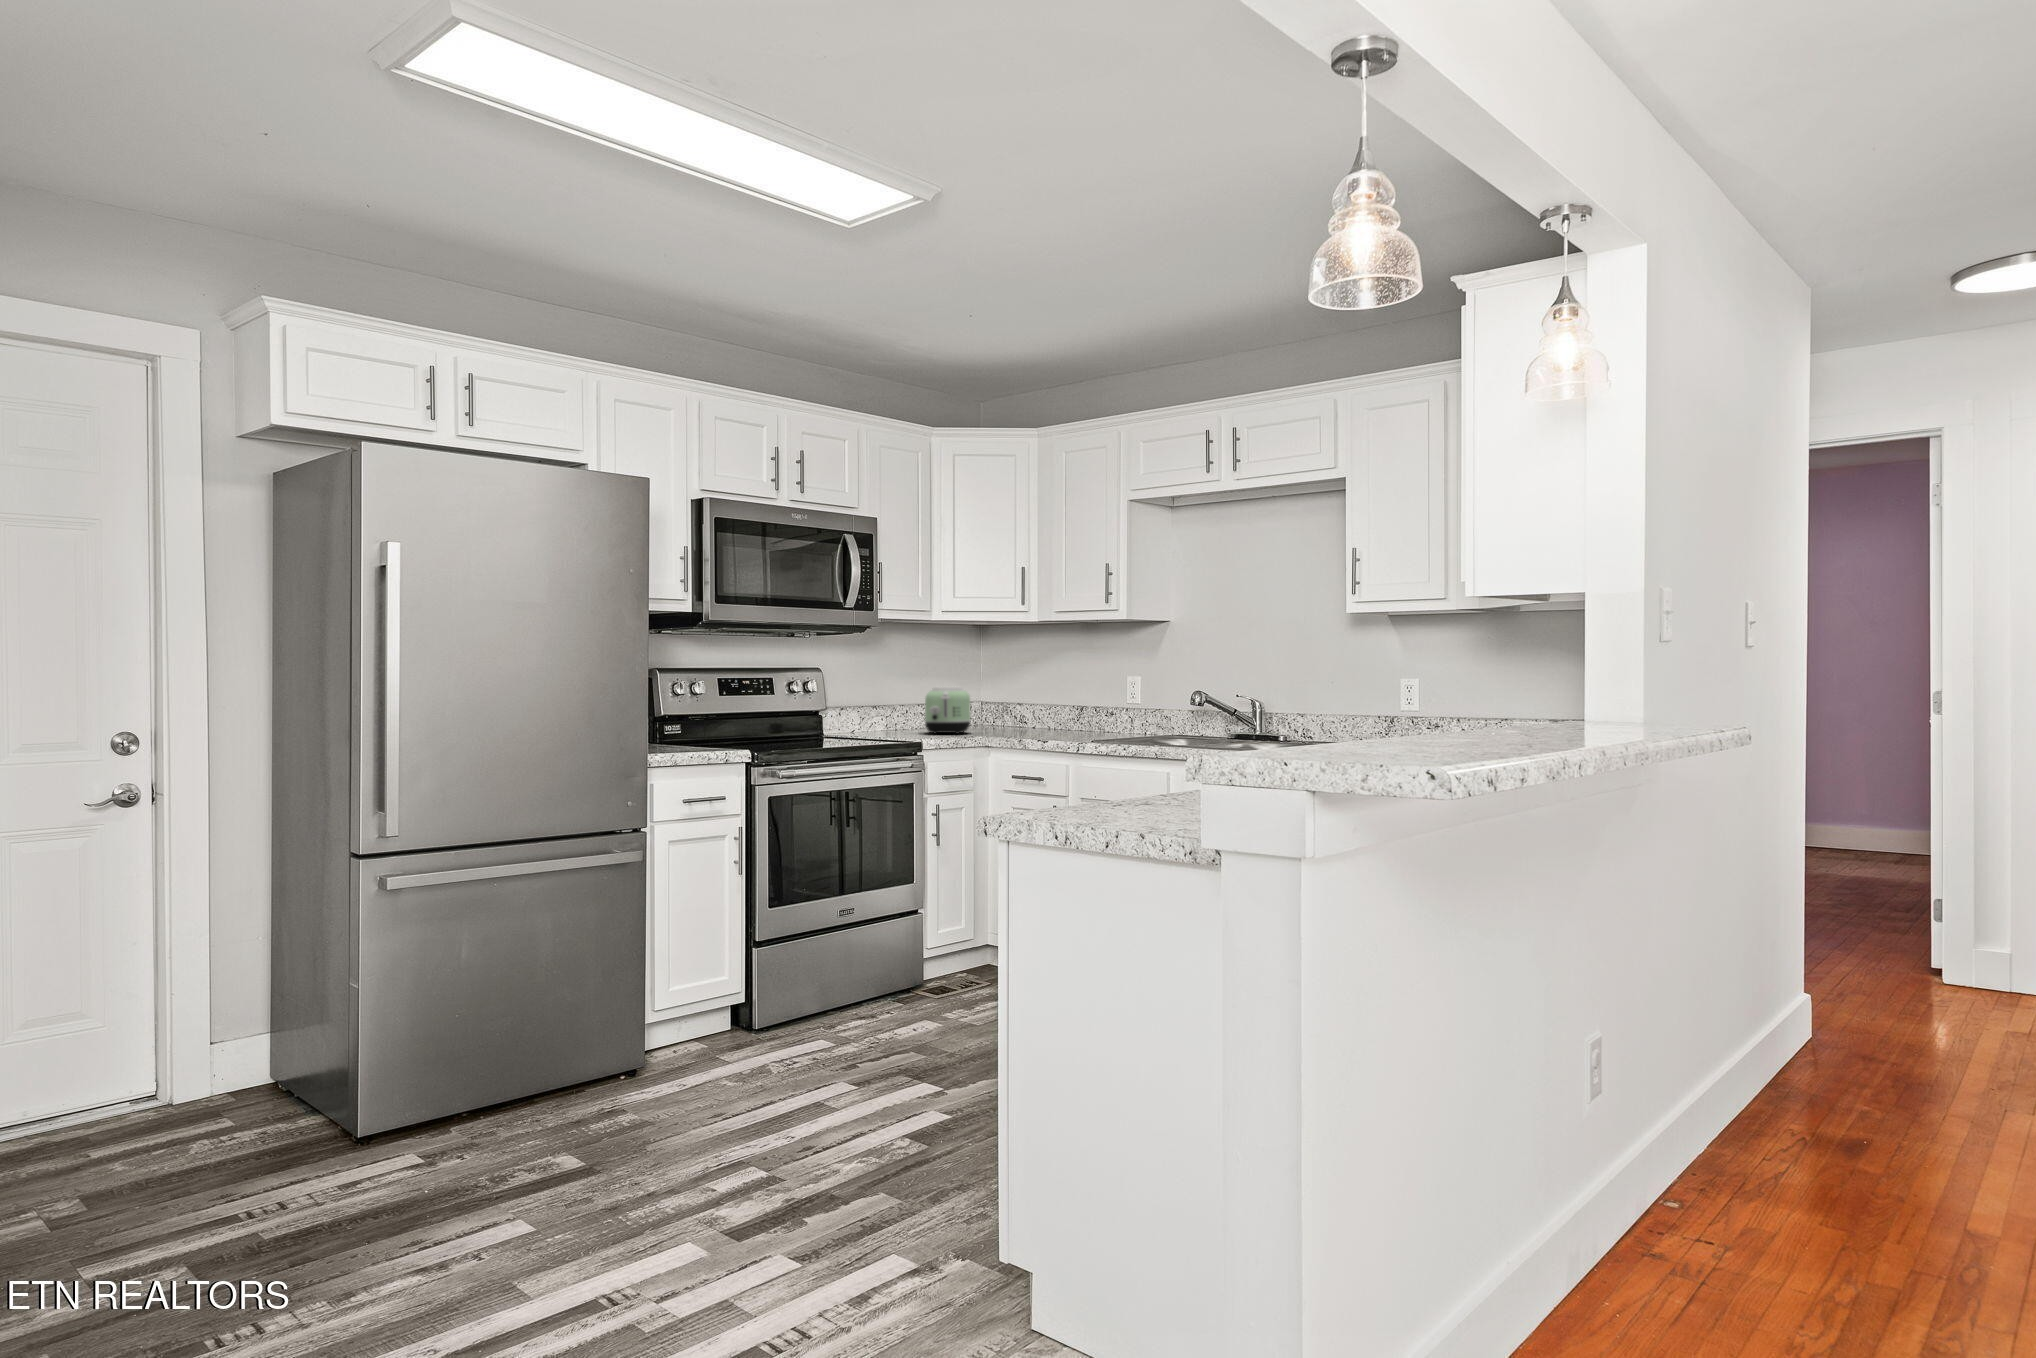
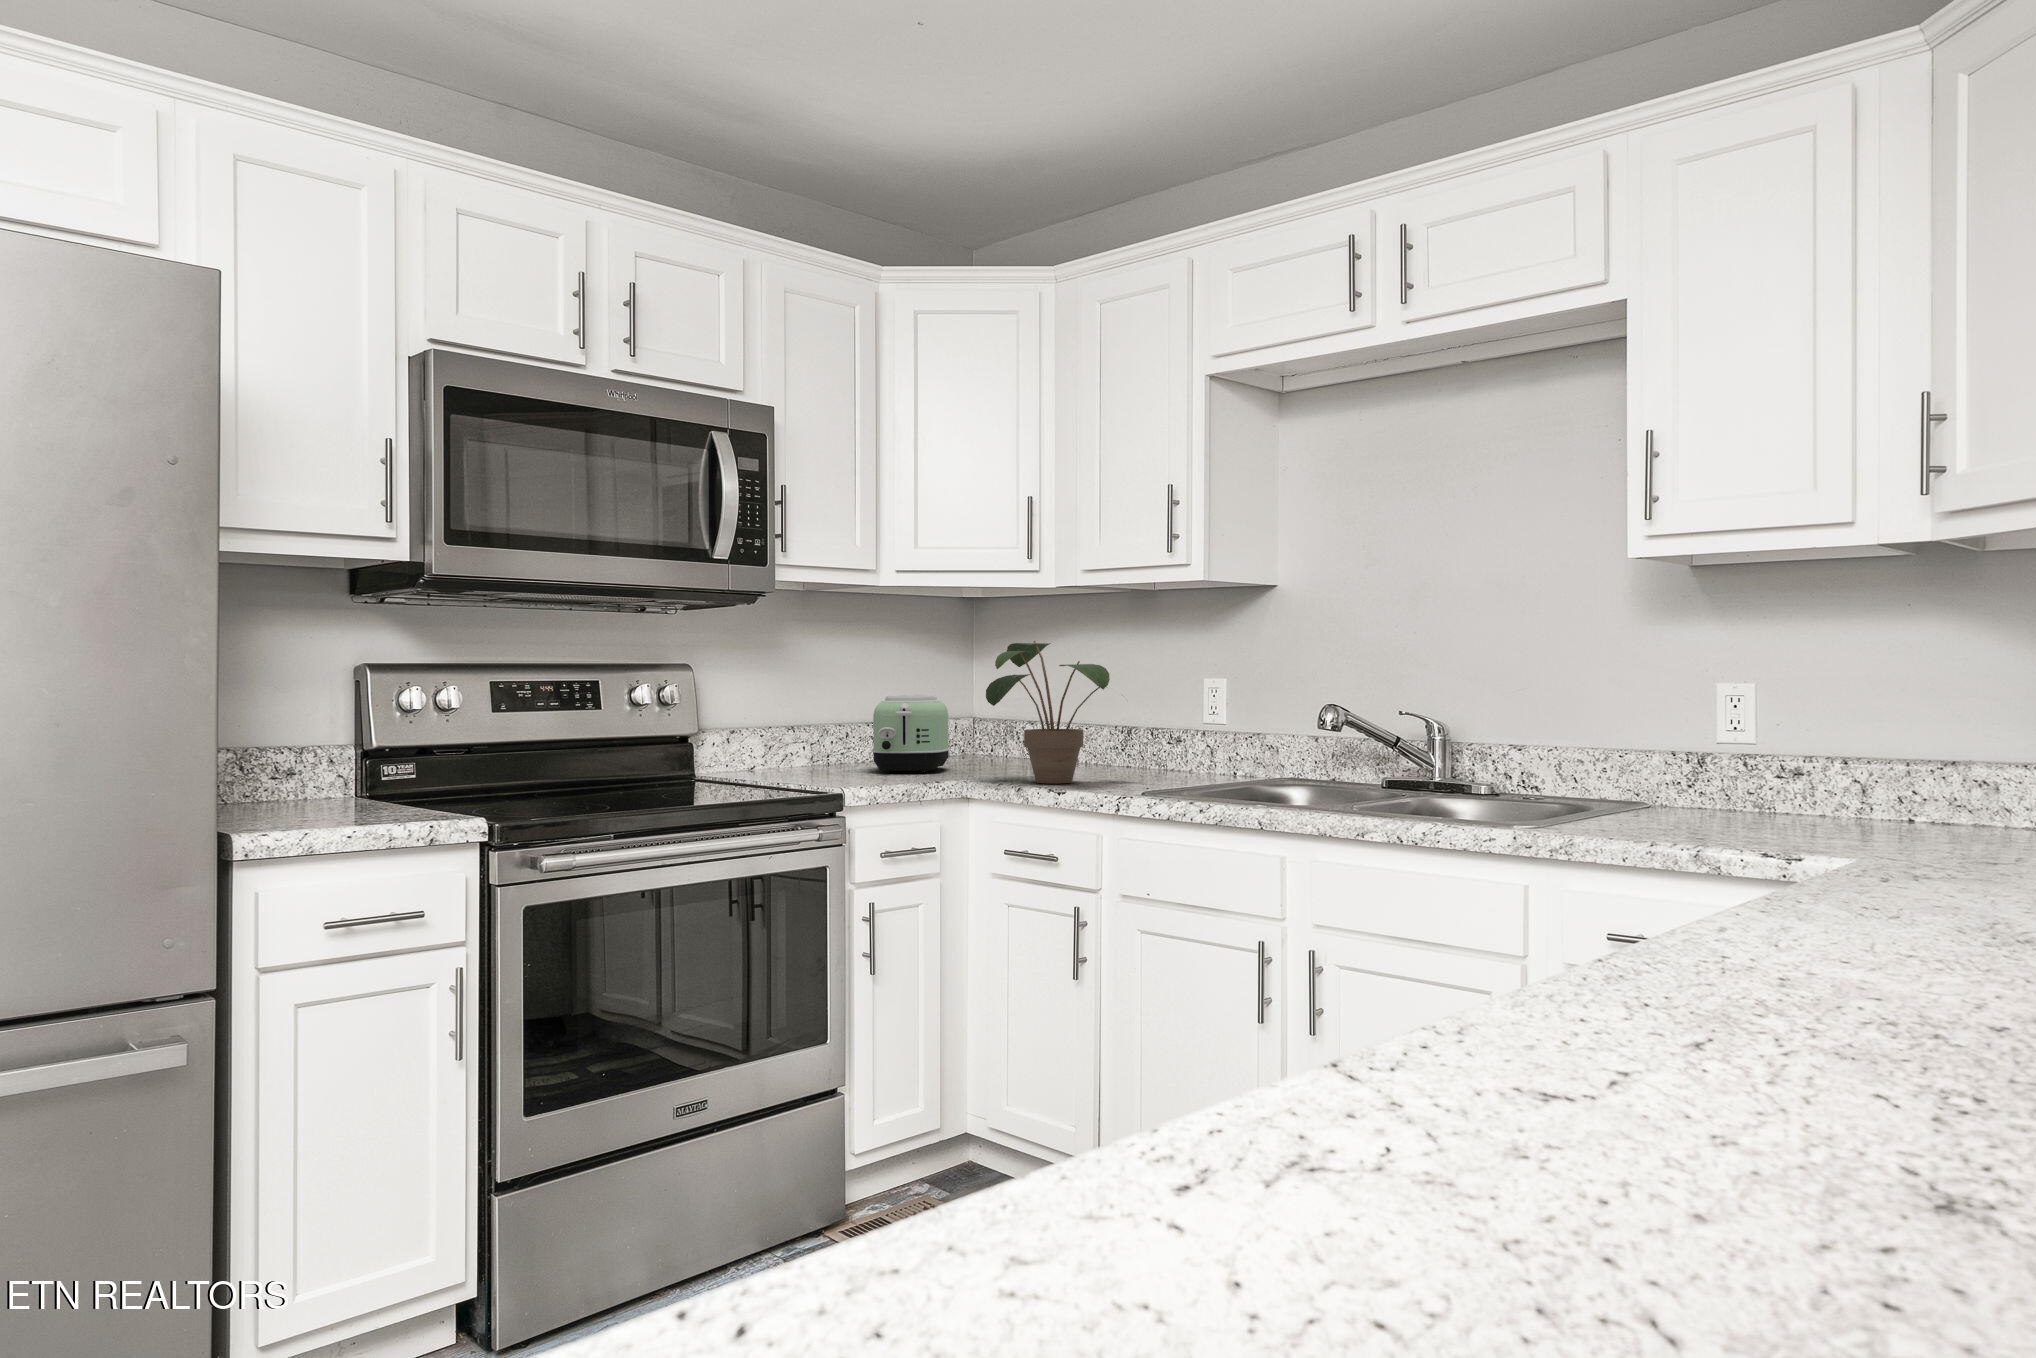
potted plant: none [998,654,1084,738] -> present [986,641,1110,783]

